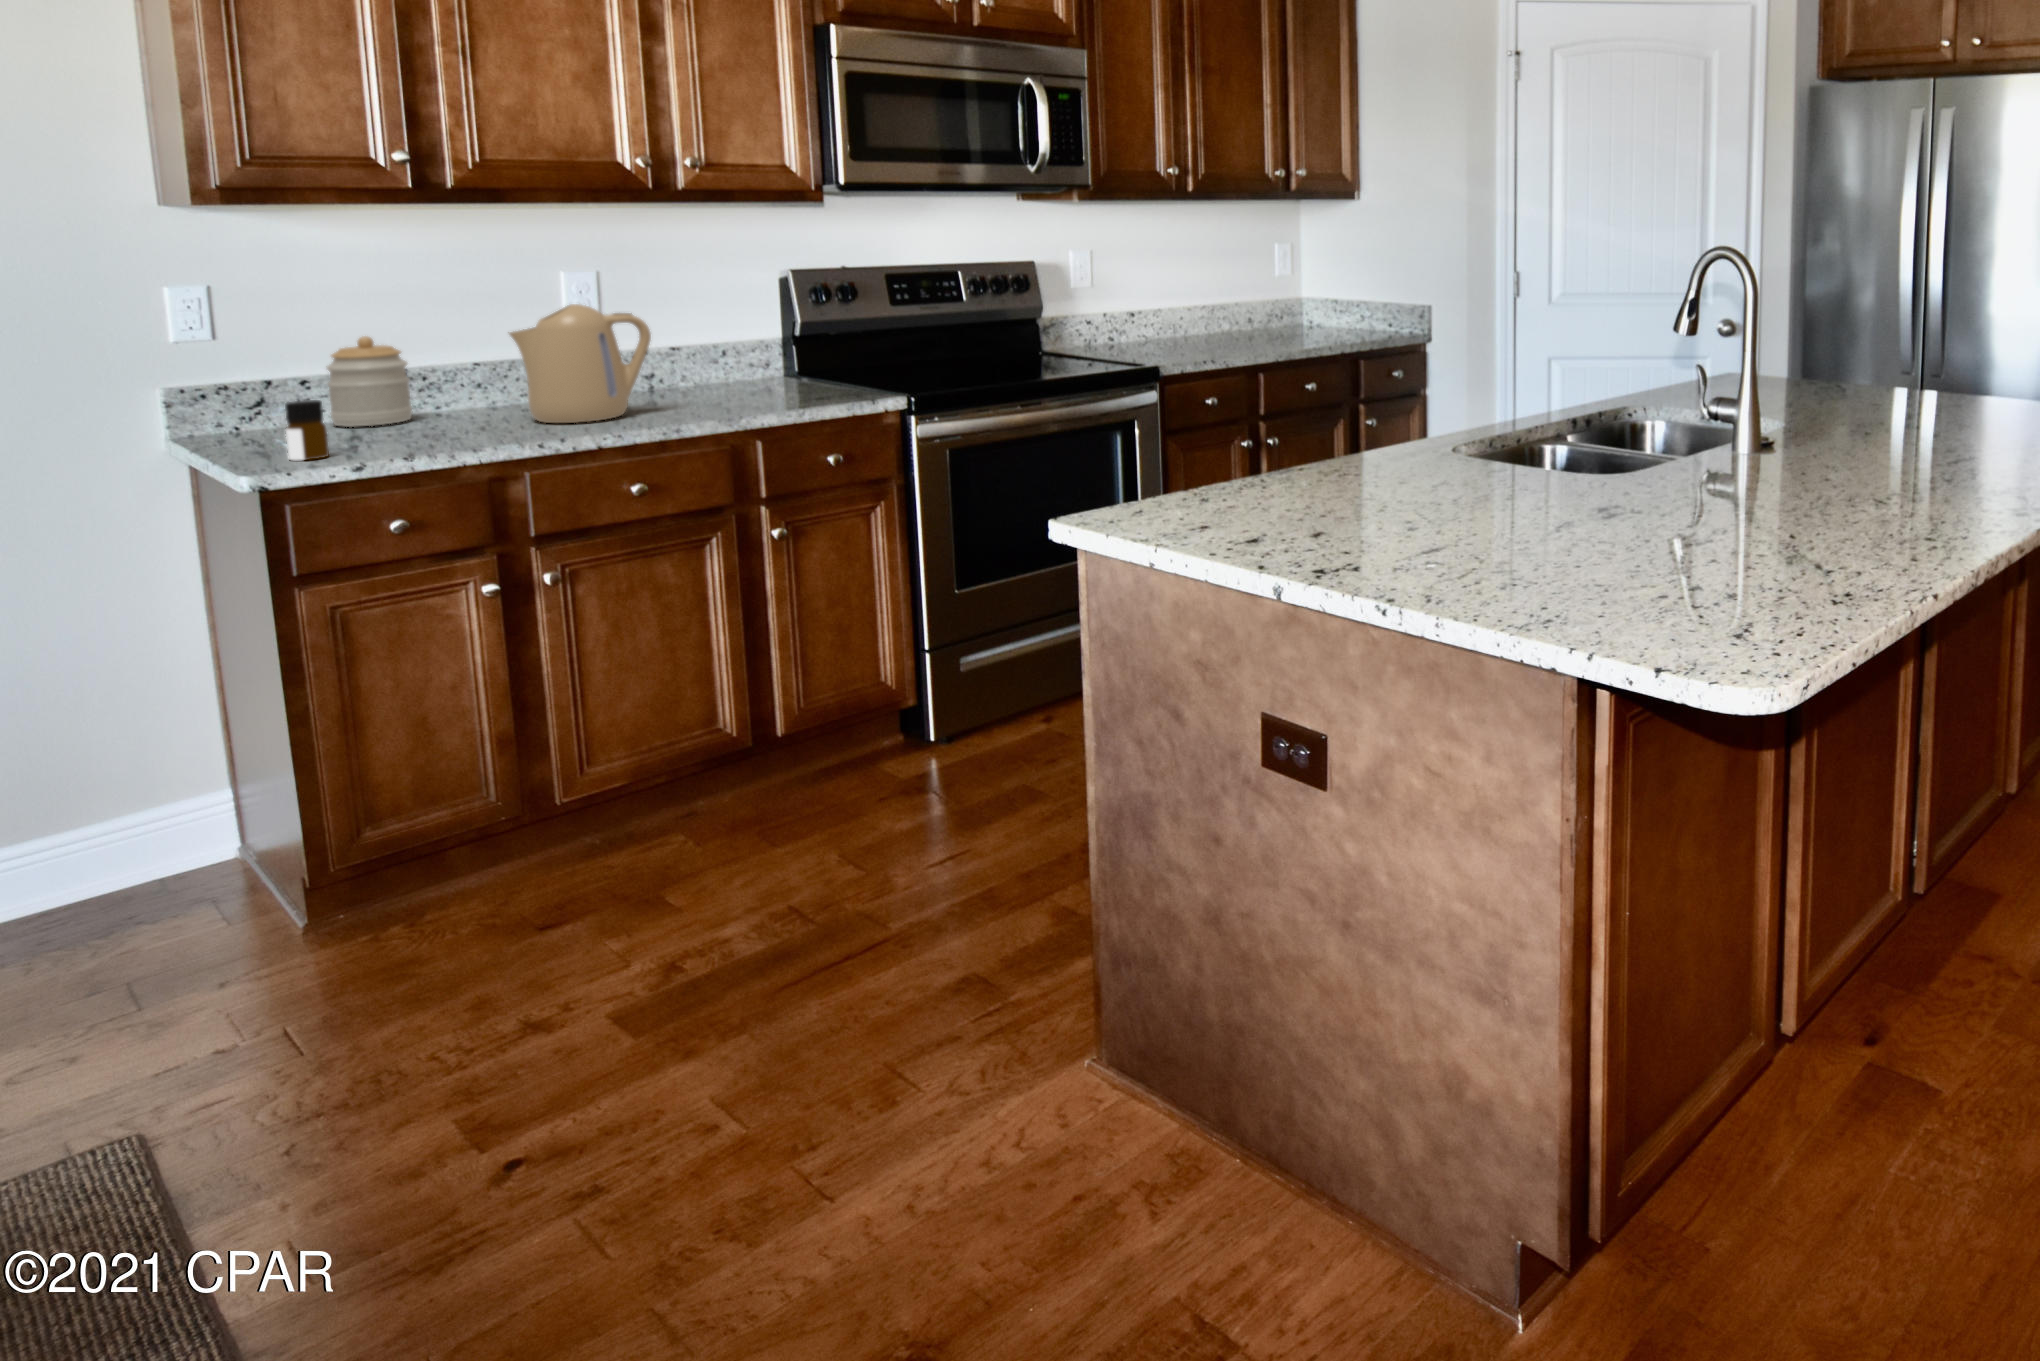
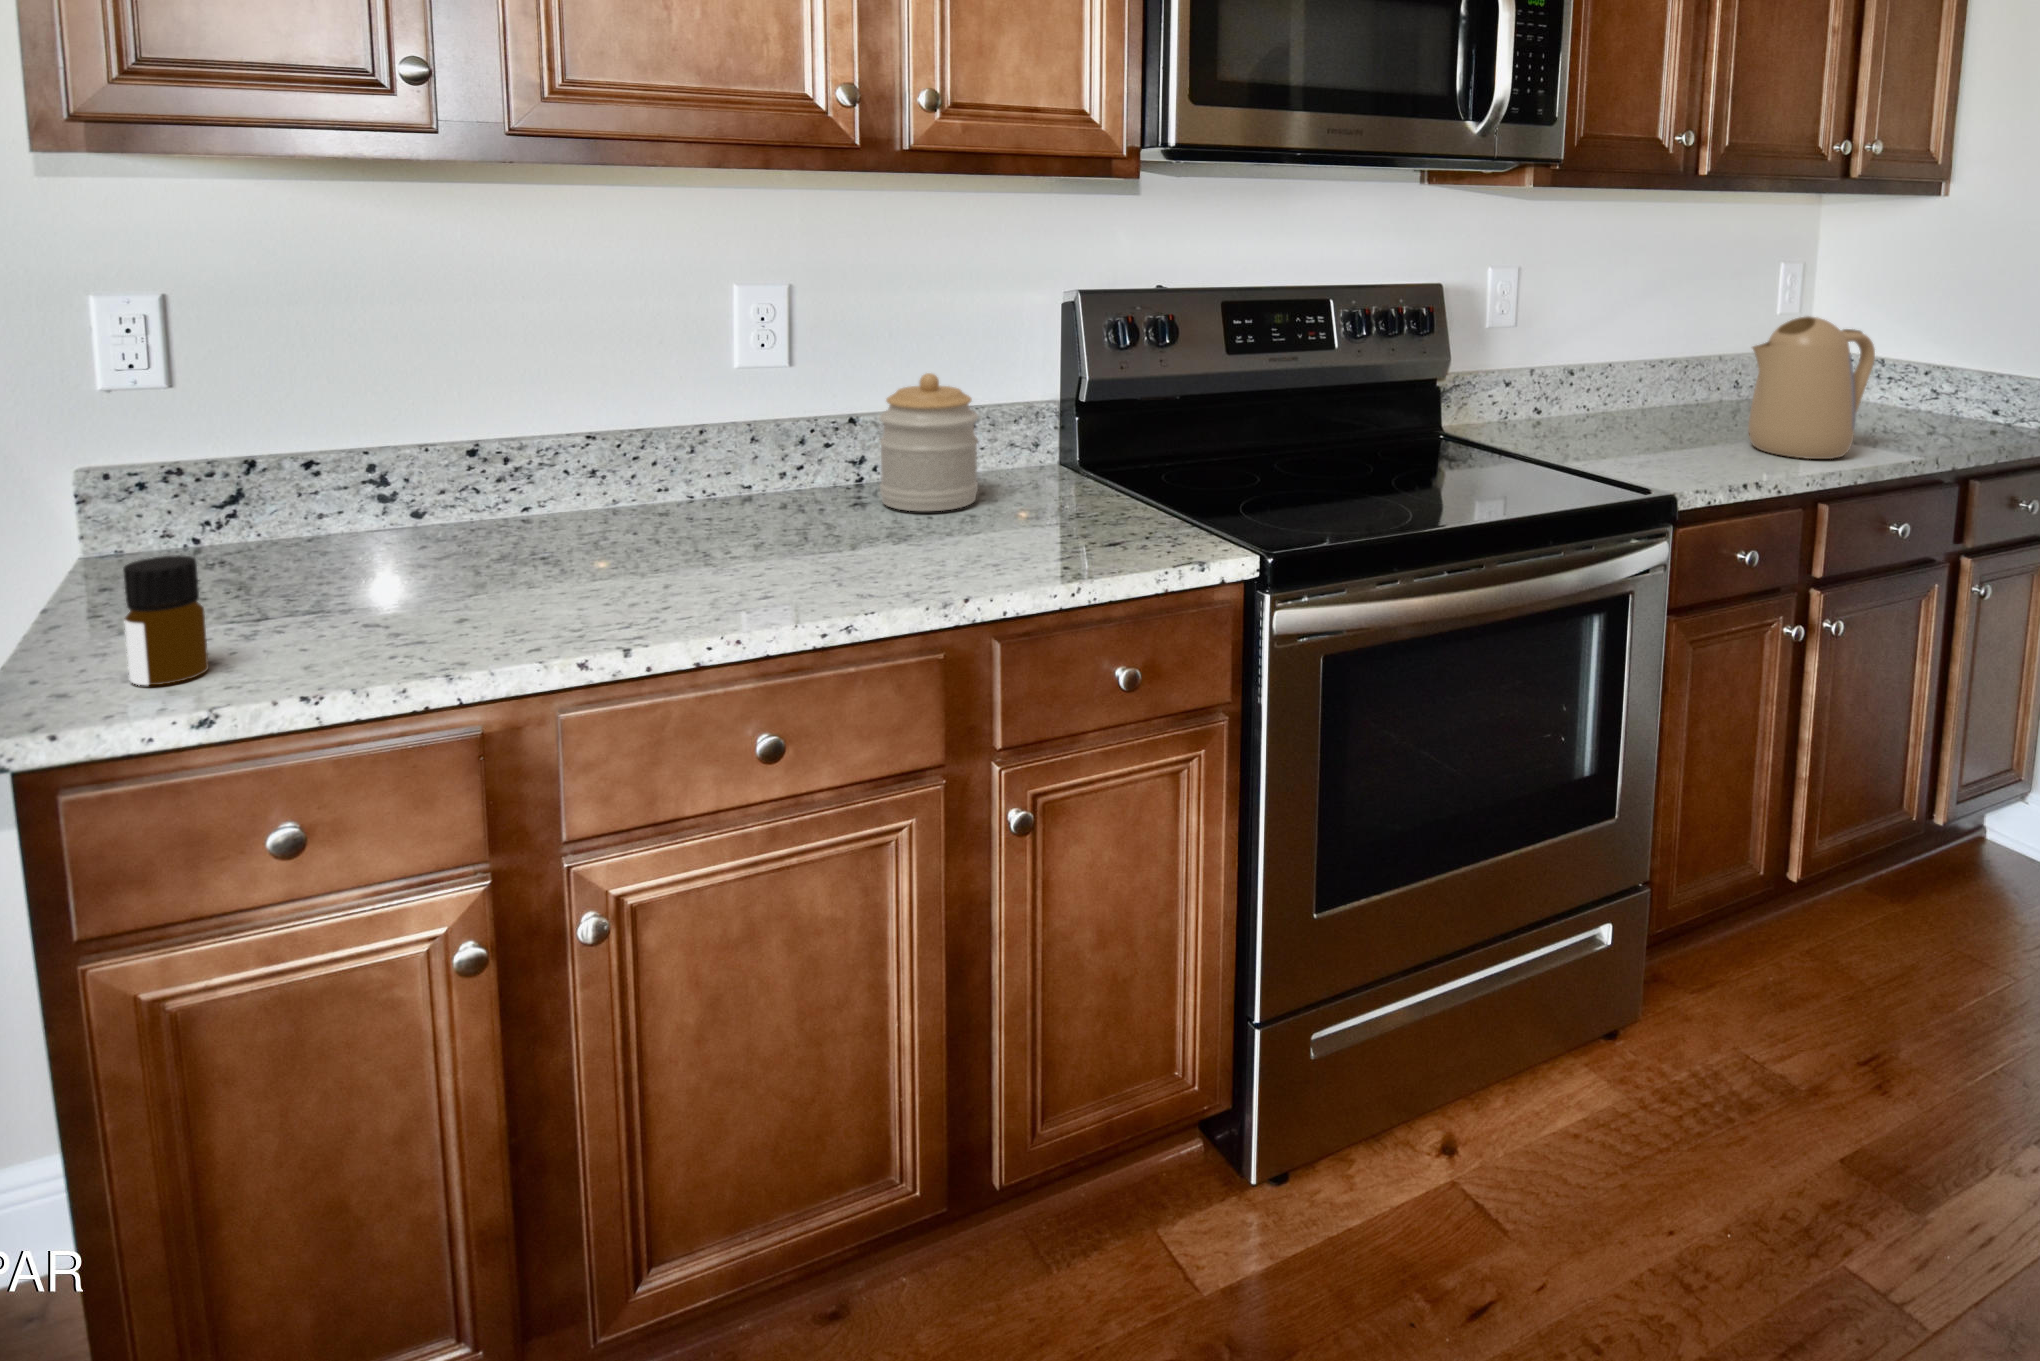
kettle: present [508,304,651,423] -> present [1748,316,1875,459]
jar: present [327,336,412,427] -> present [880,373,978,511]

